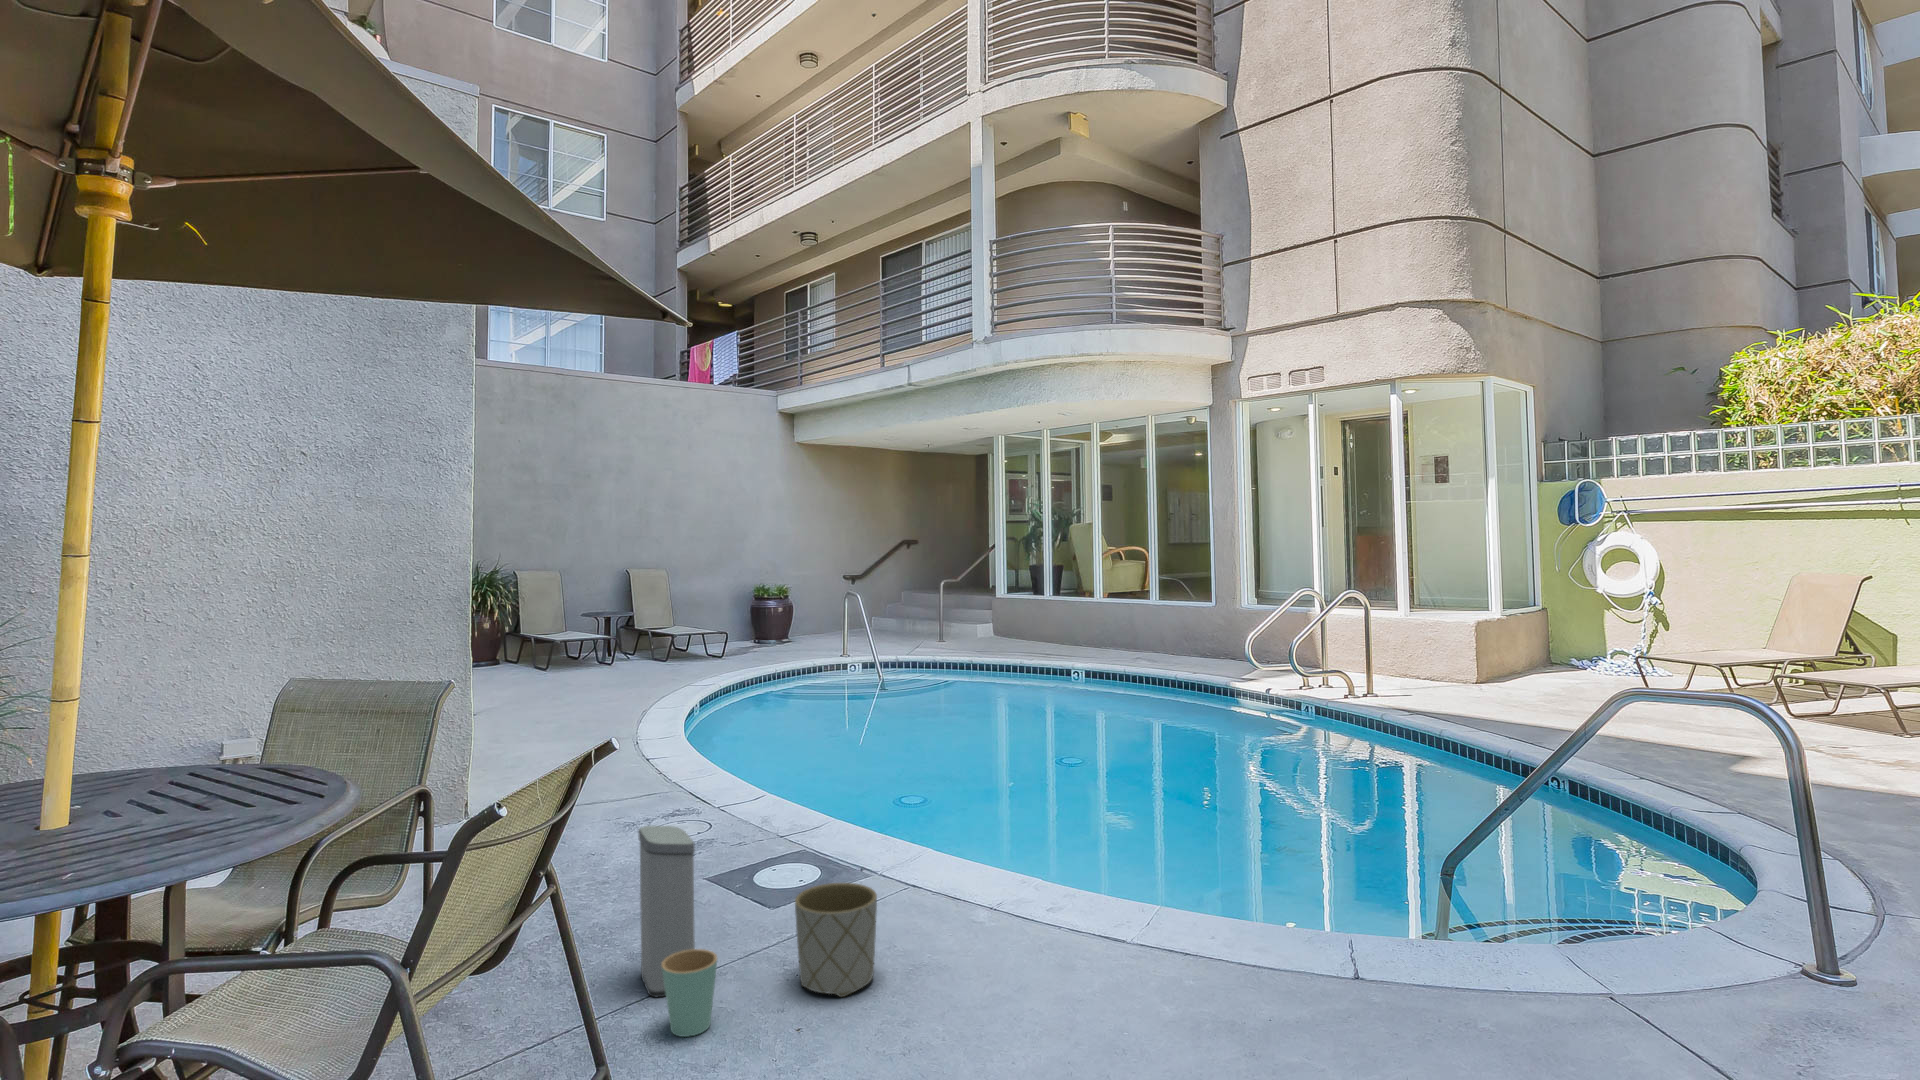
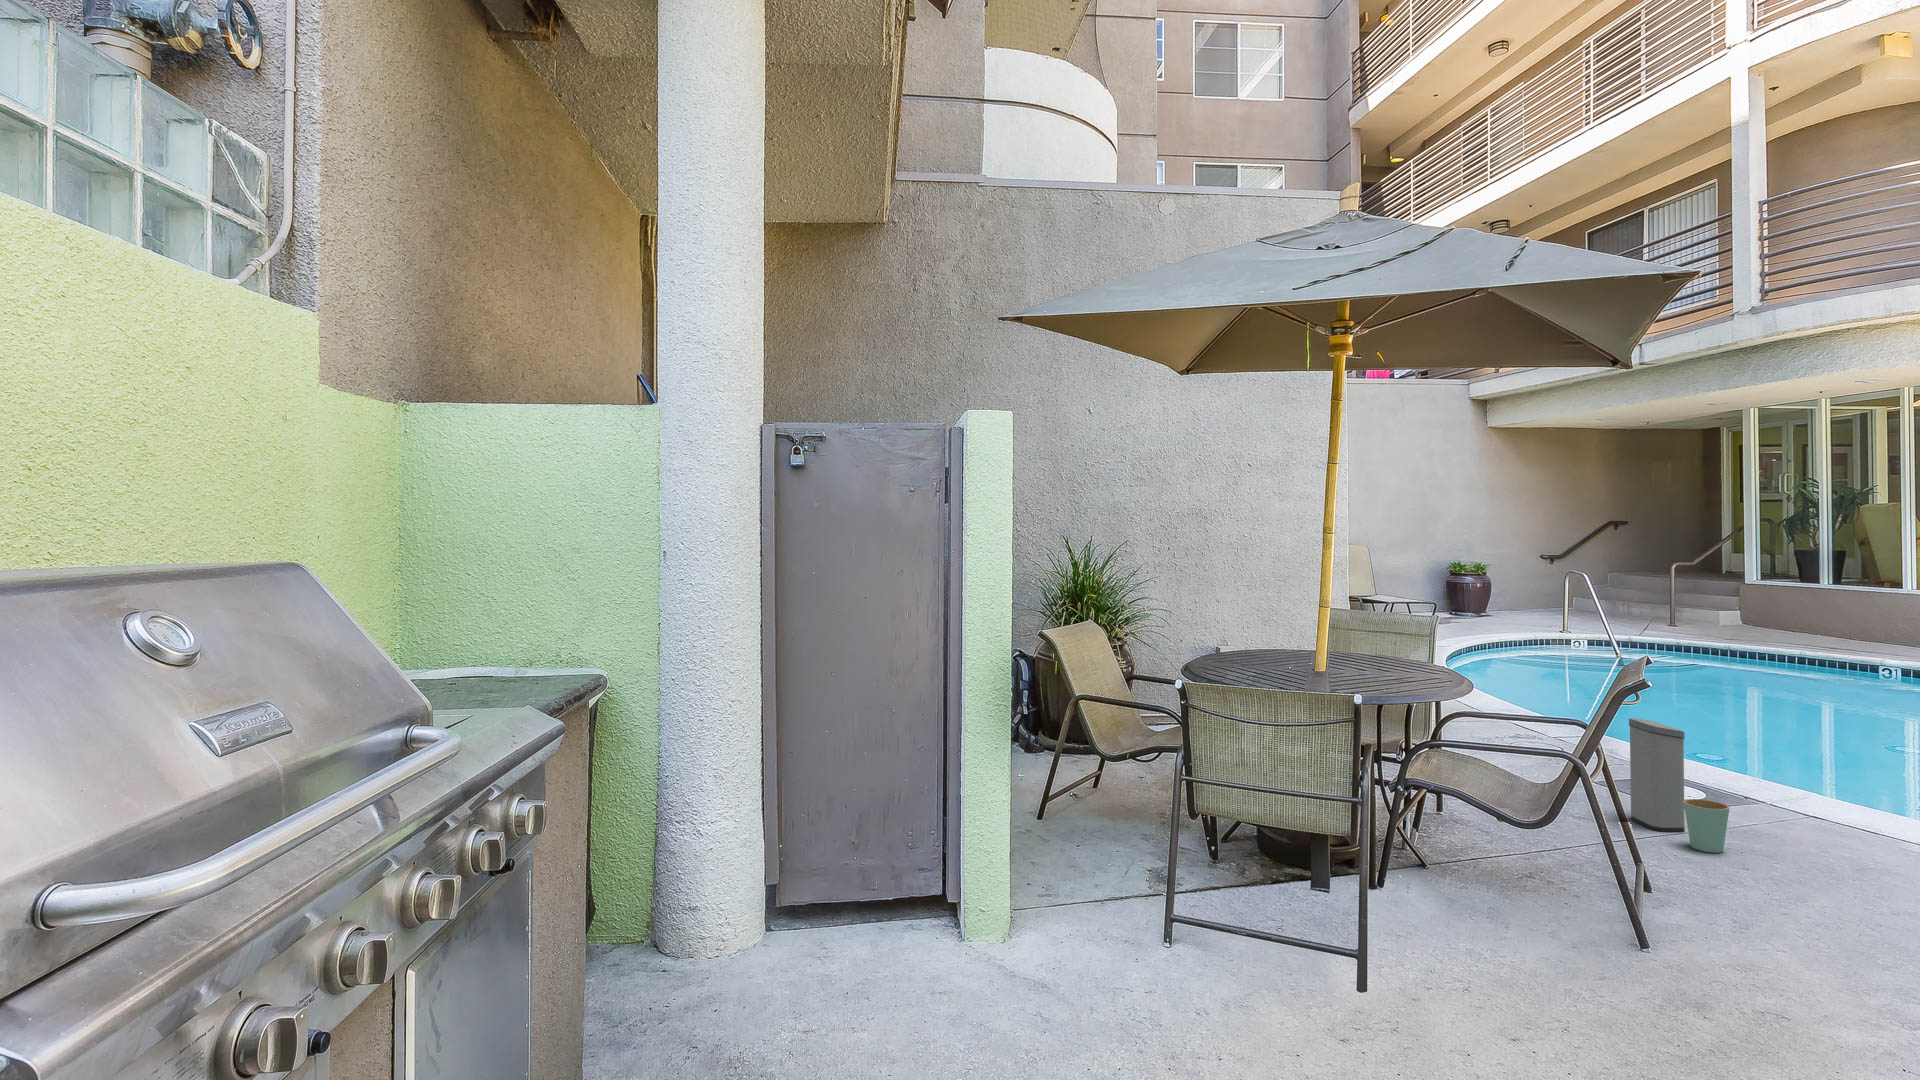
planter: present [795,883,877,997] -> none [1774,777,1856,855]

